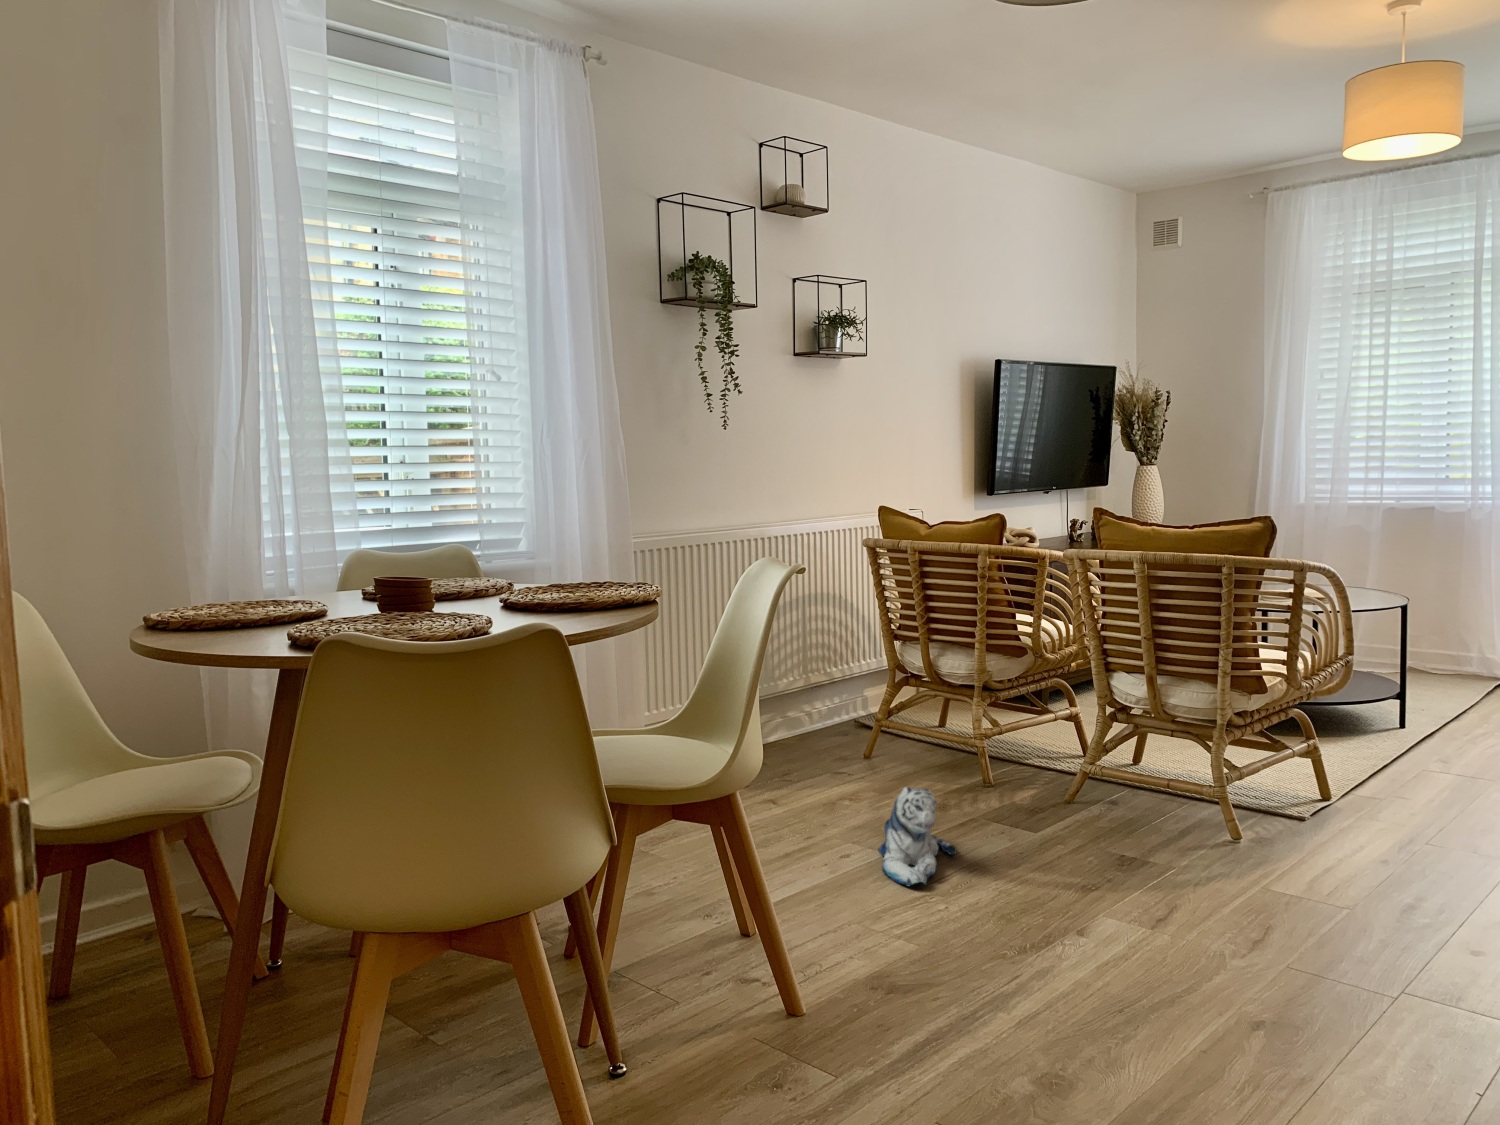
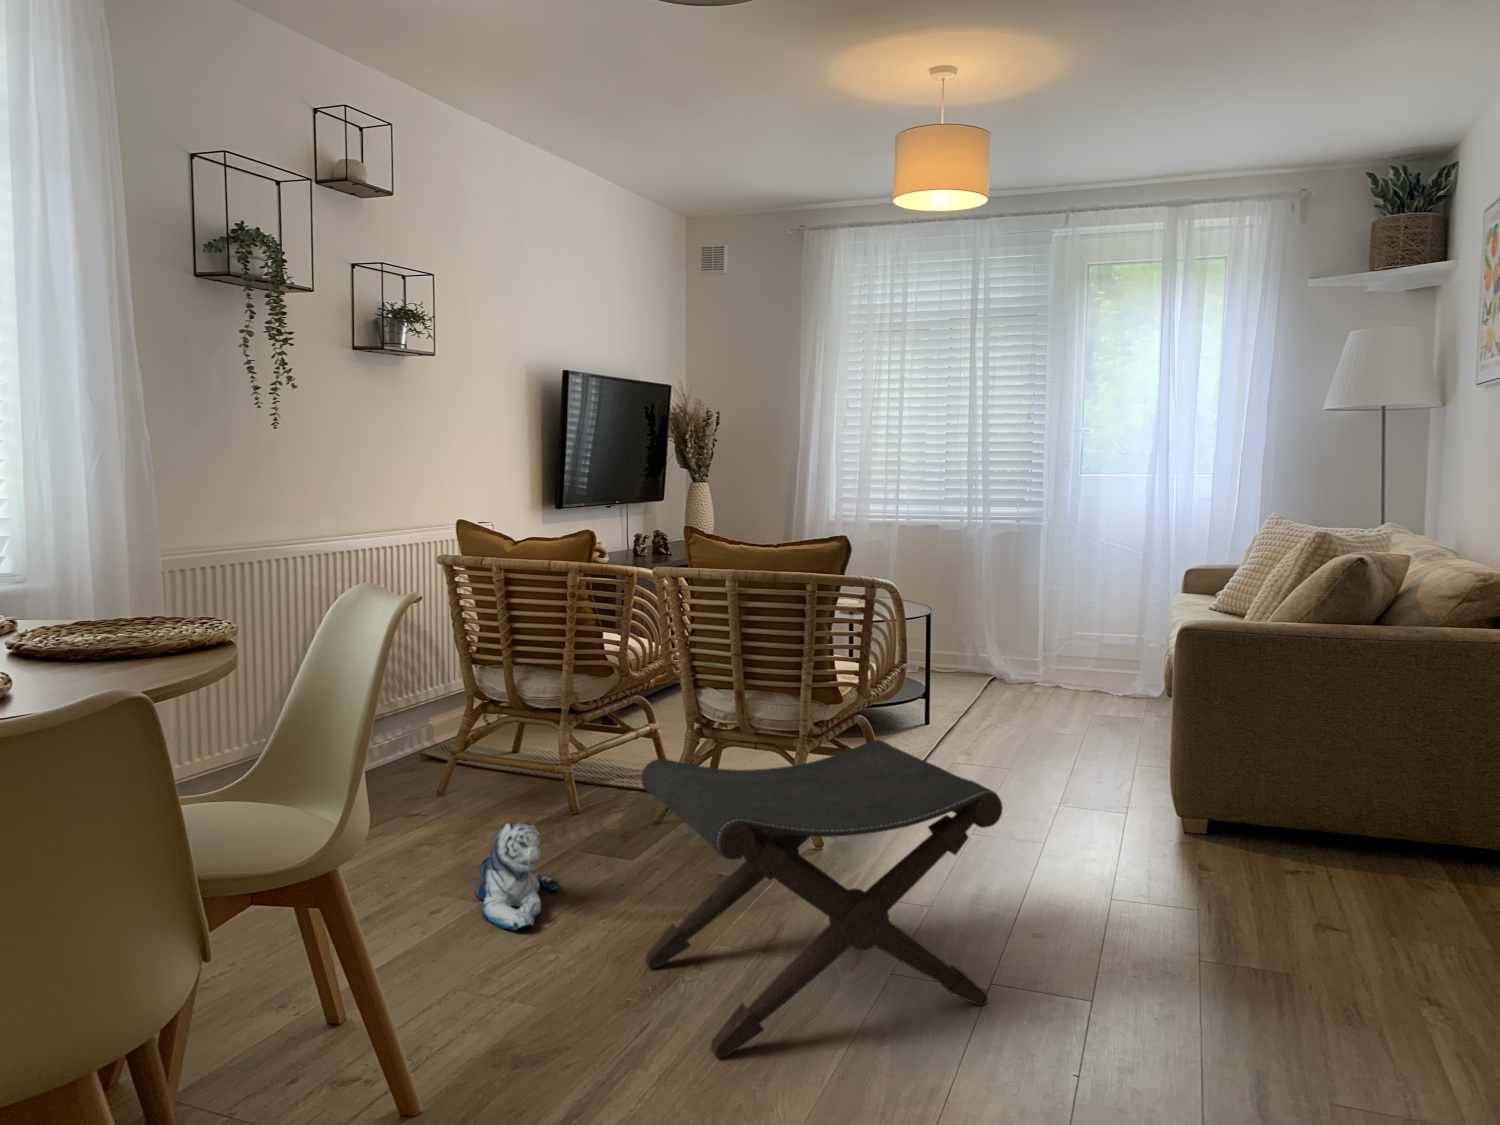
footstool: none [1021,730,1418,1029] -> present [641,740,1003,1057]

